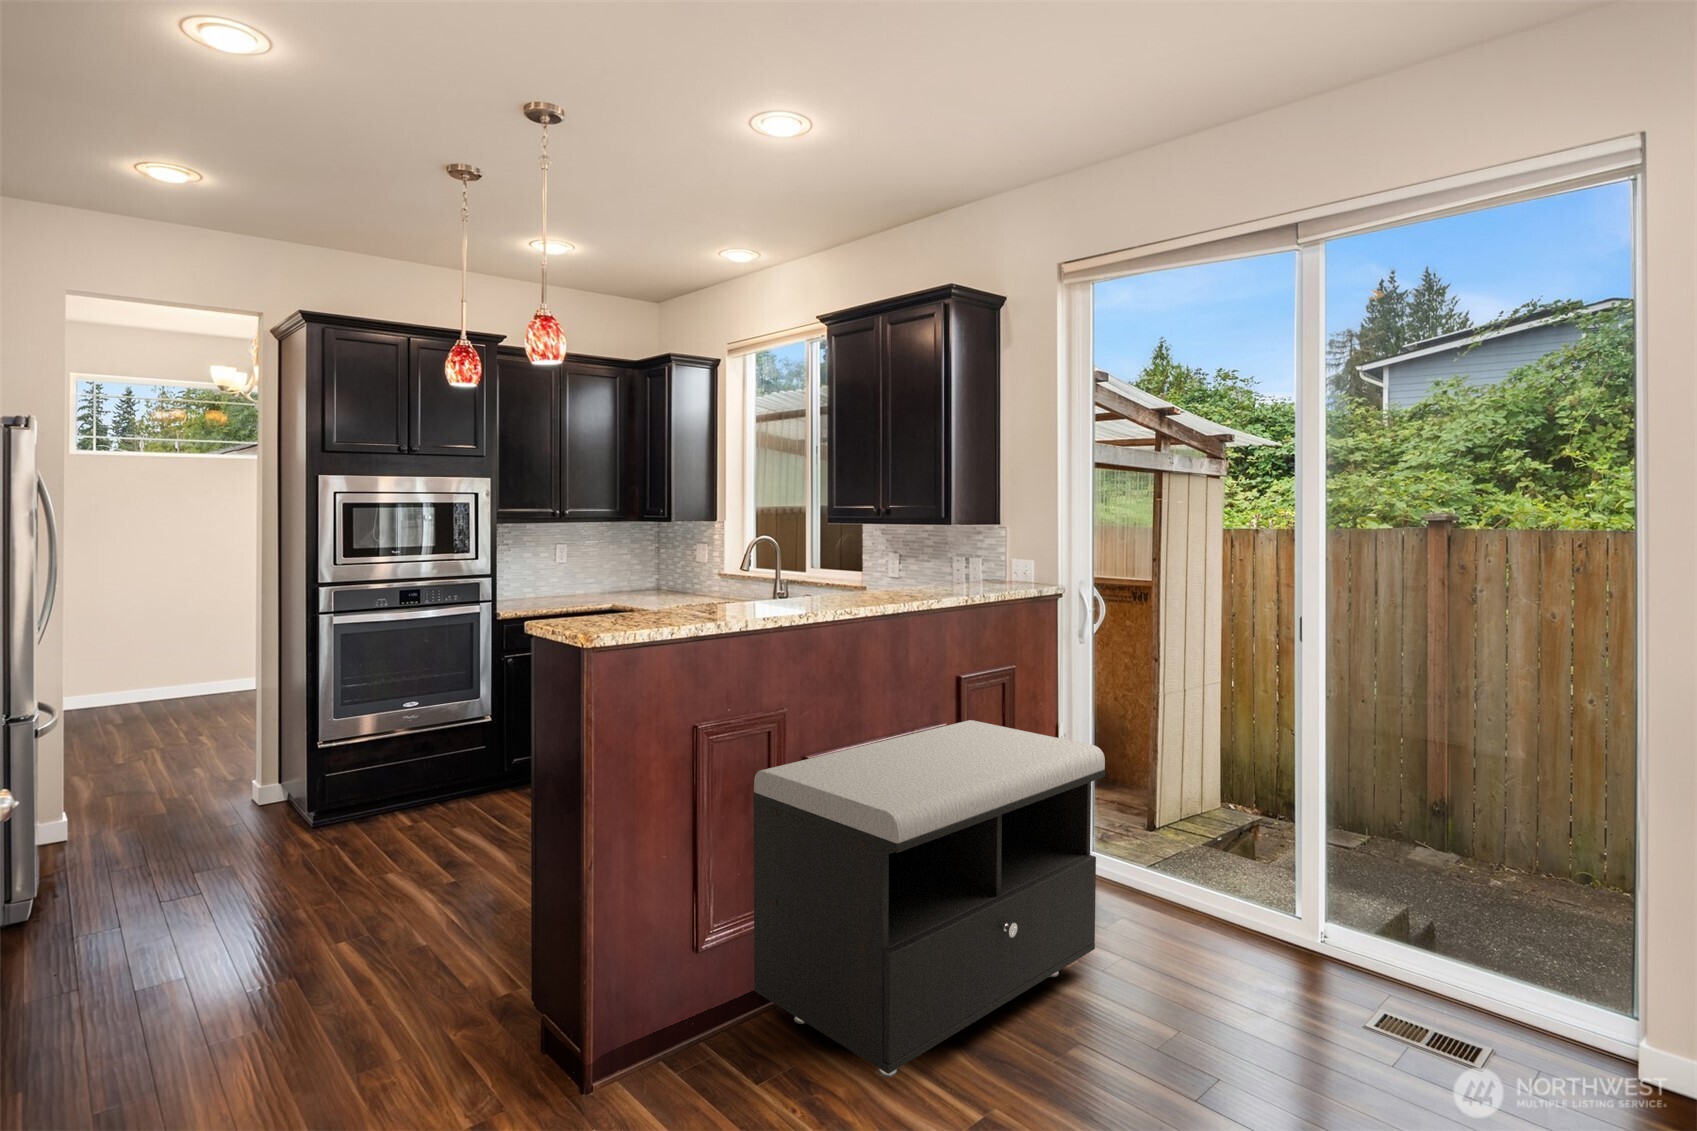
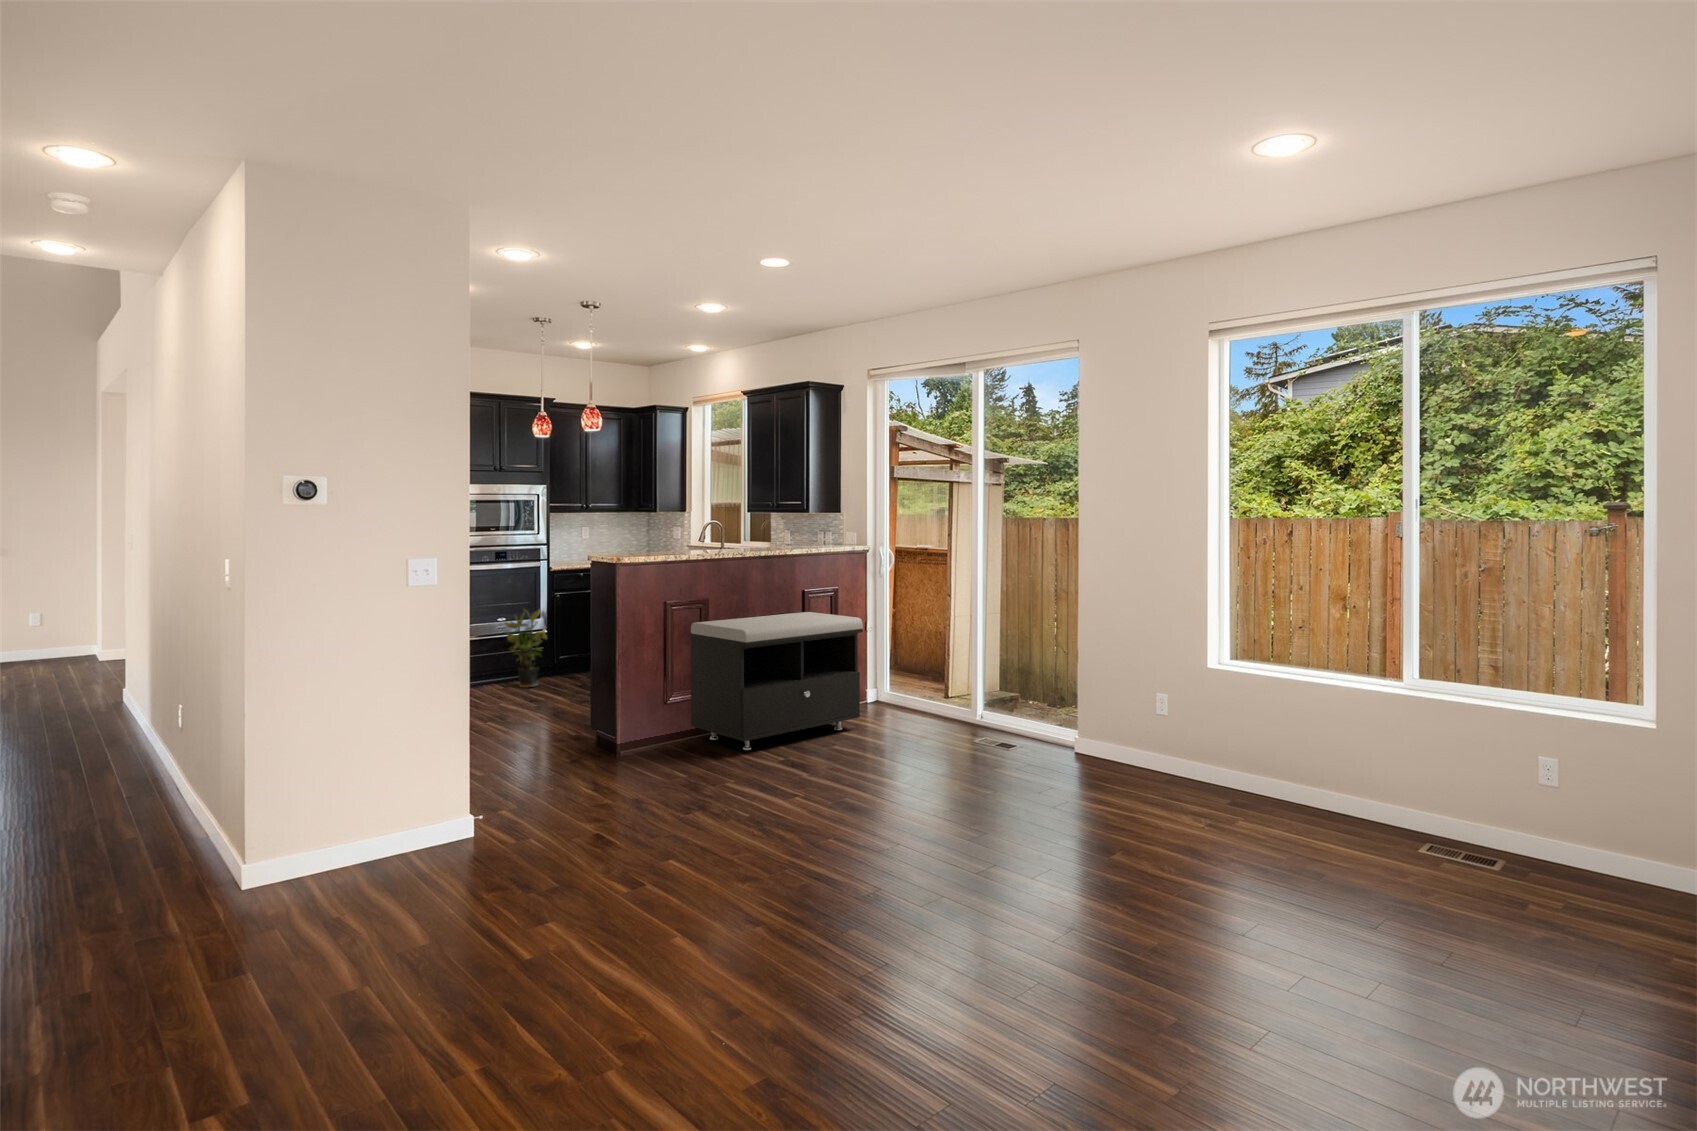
potted plant: none [412,685,488,823] -> present [505,609,547,688]

